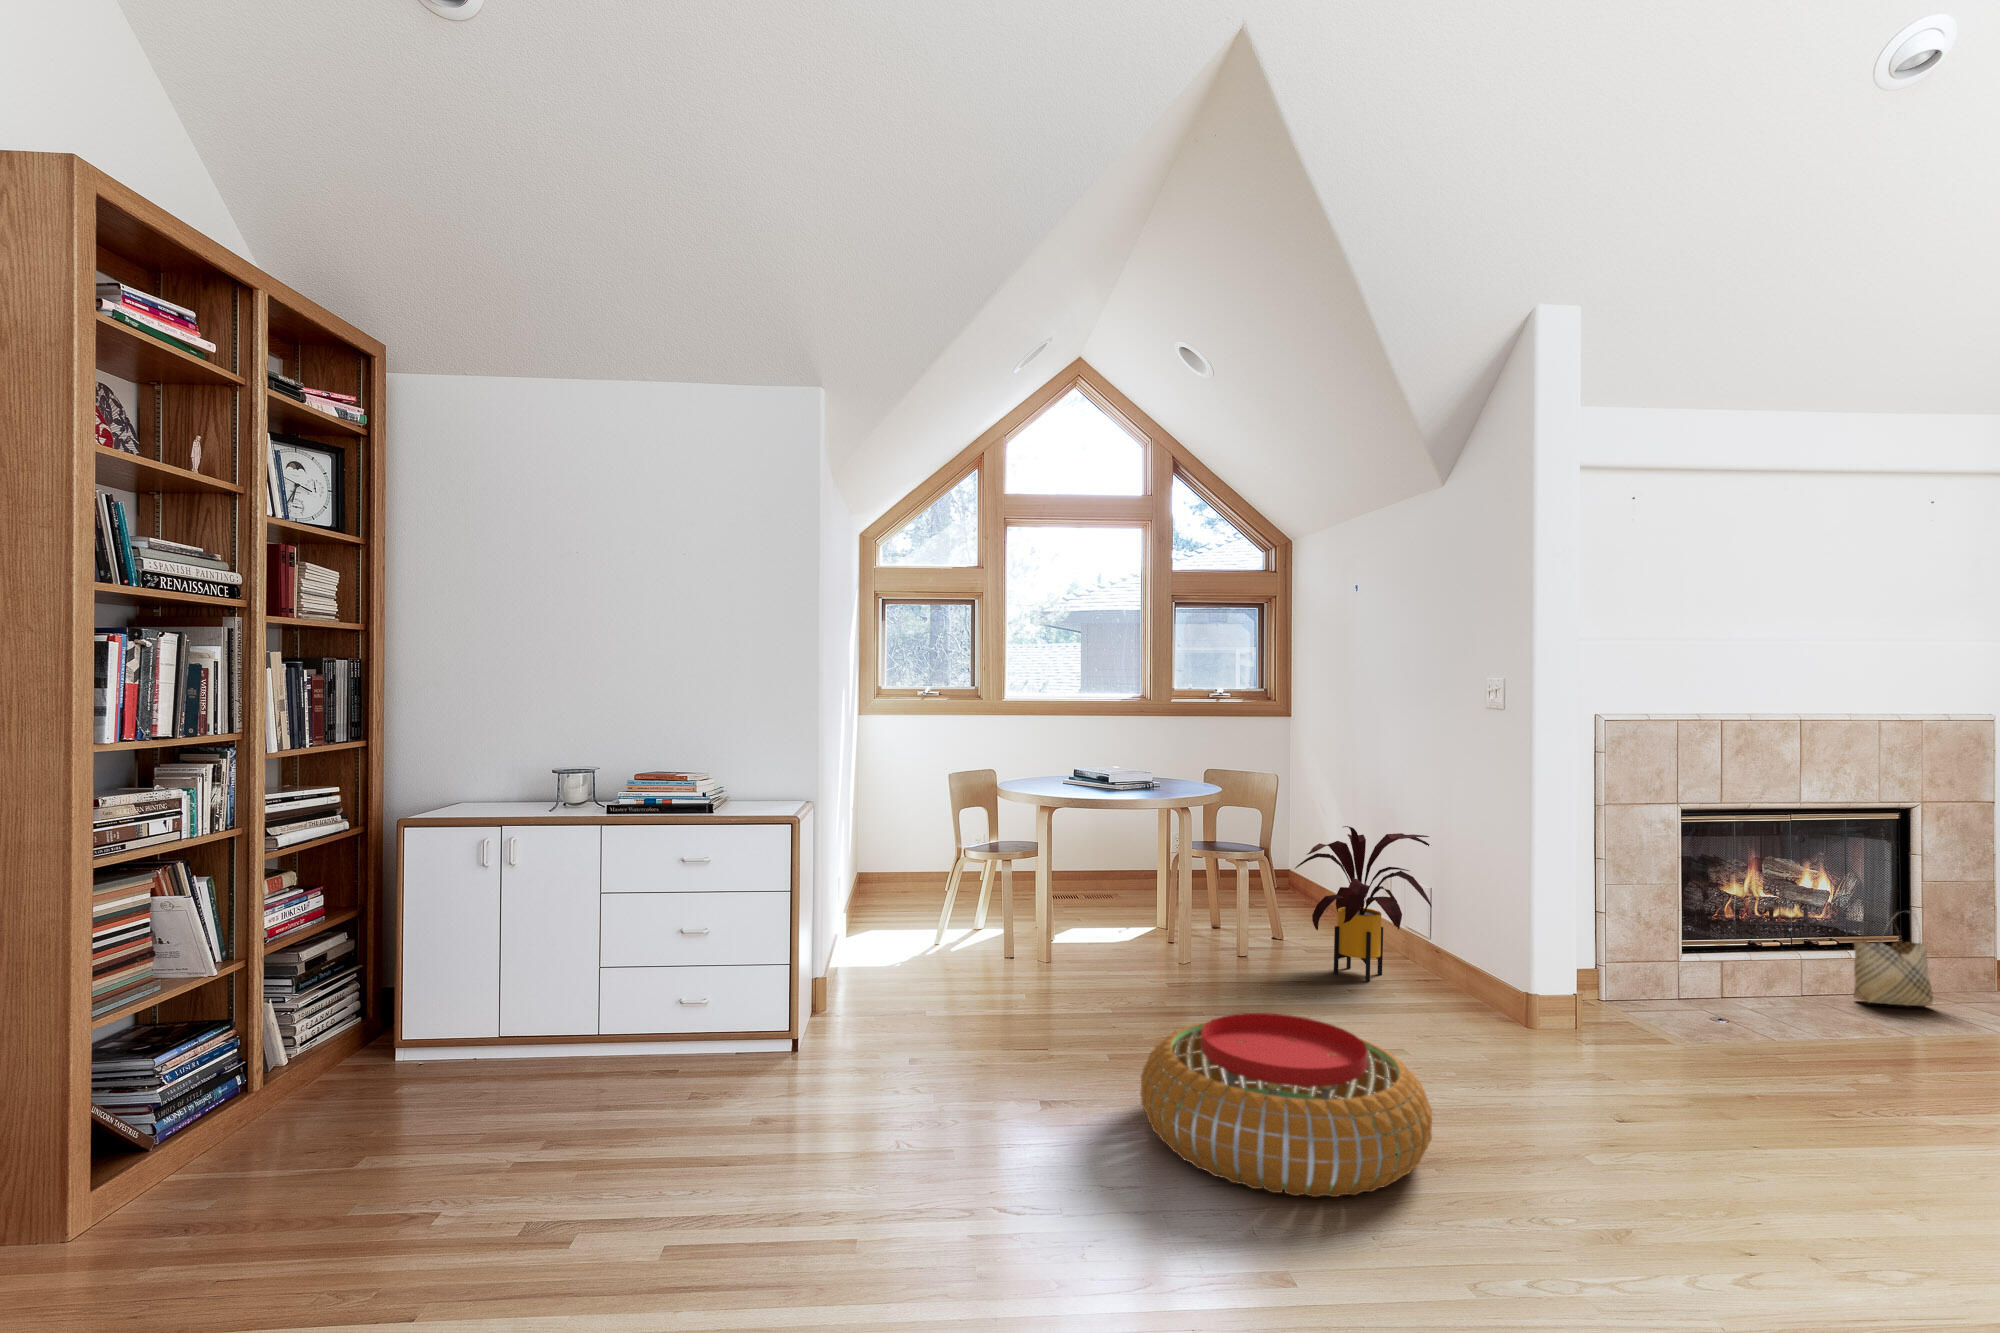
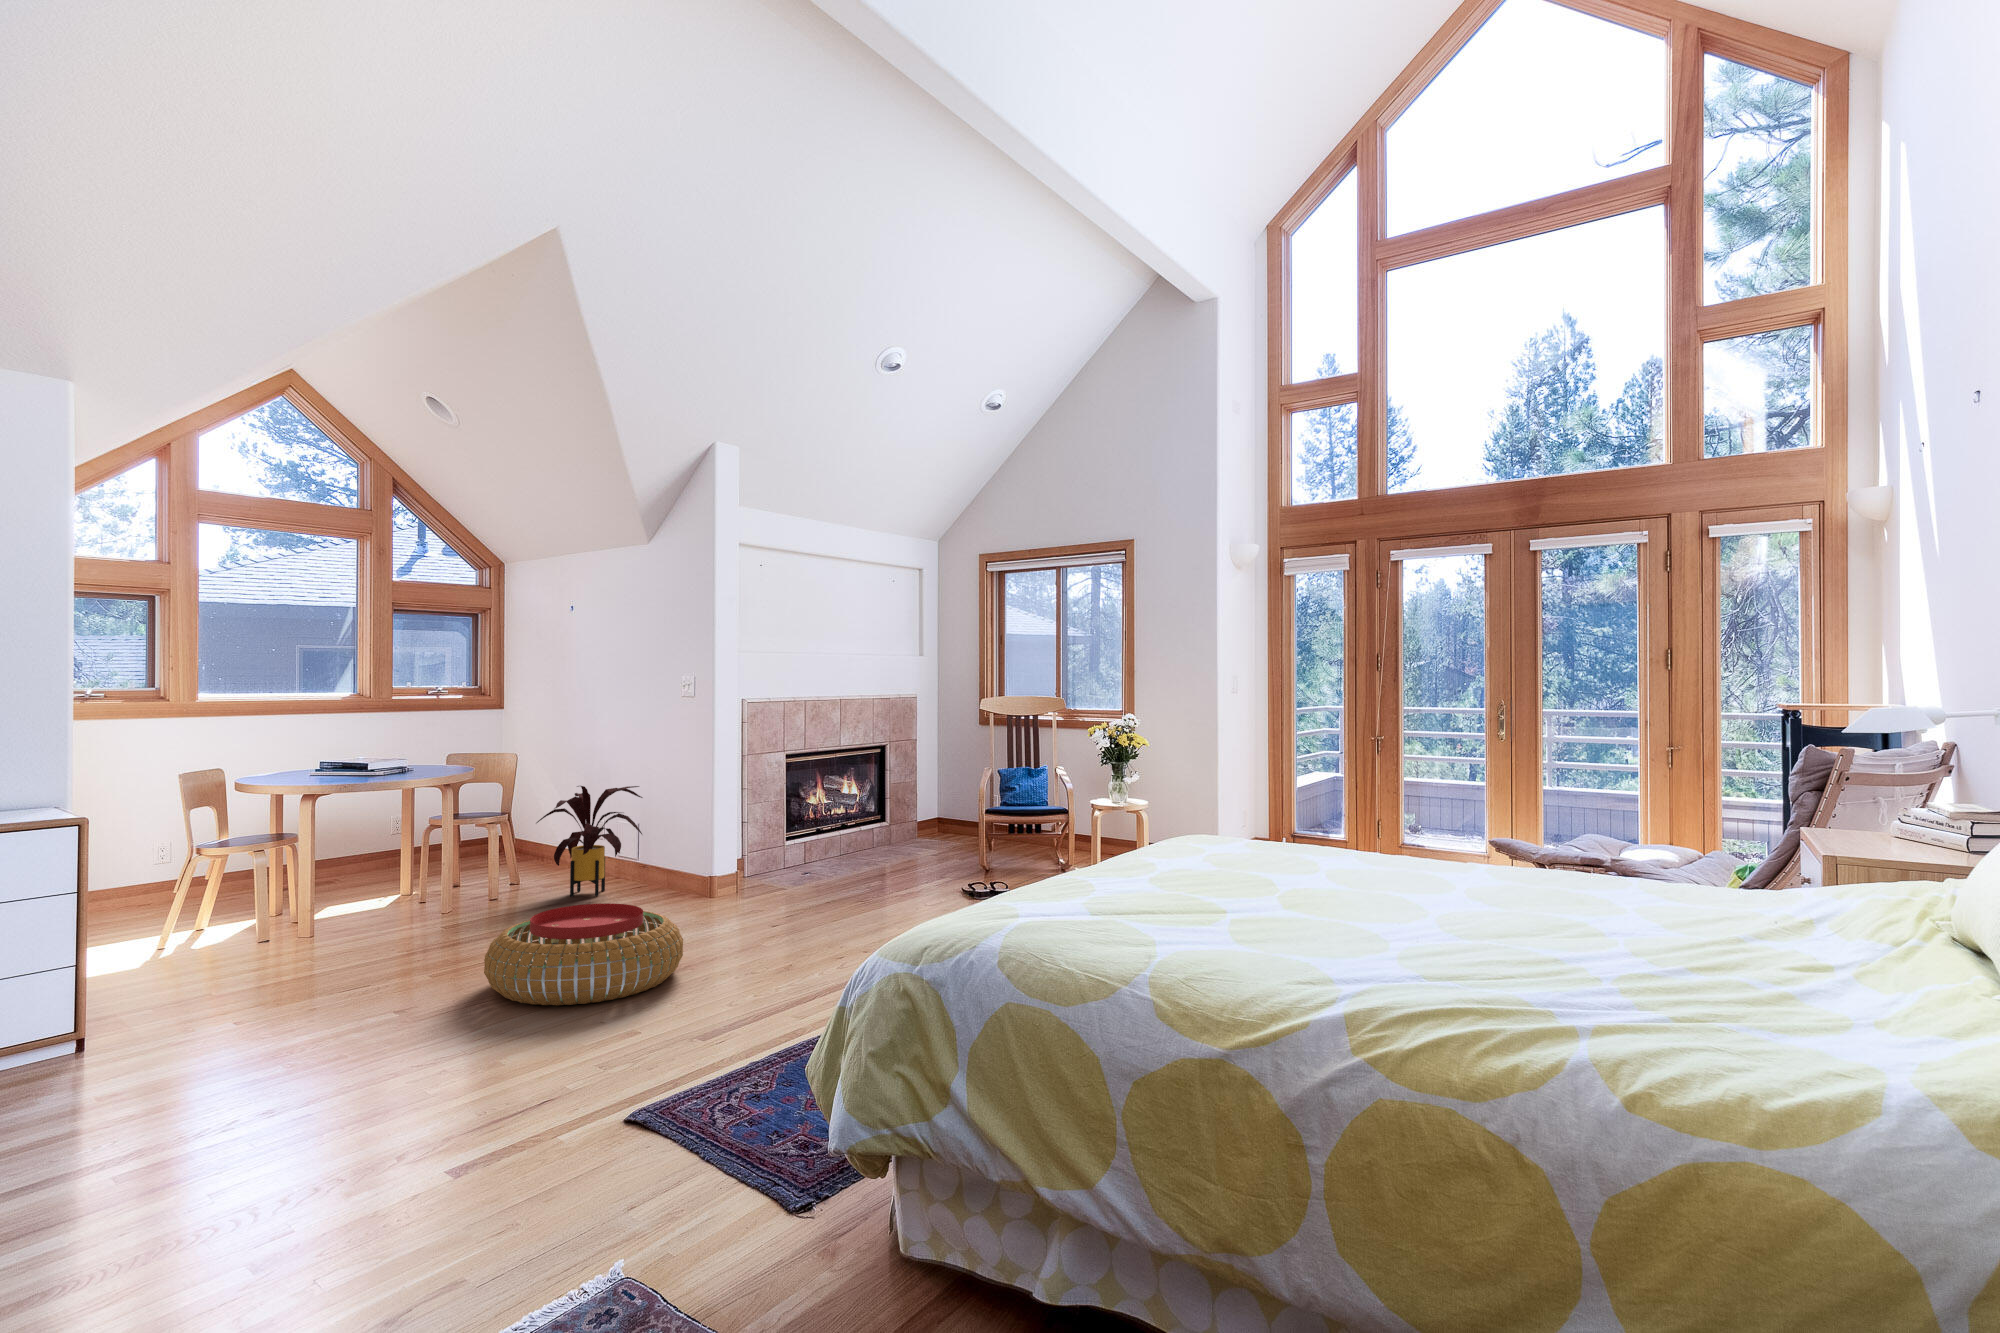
woven basket: present [1853,905,1933,1006] -> none [867,800,901,854]

